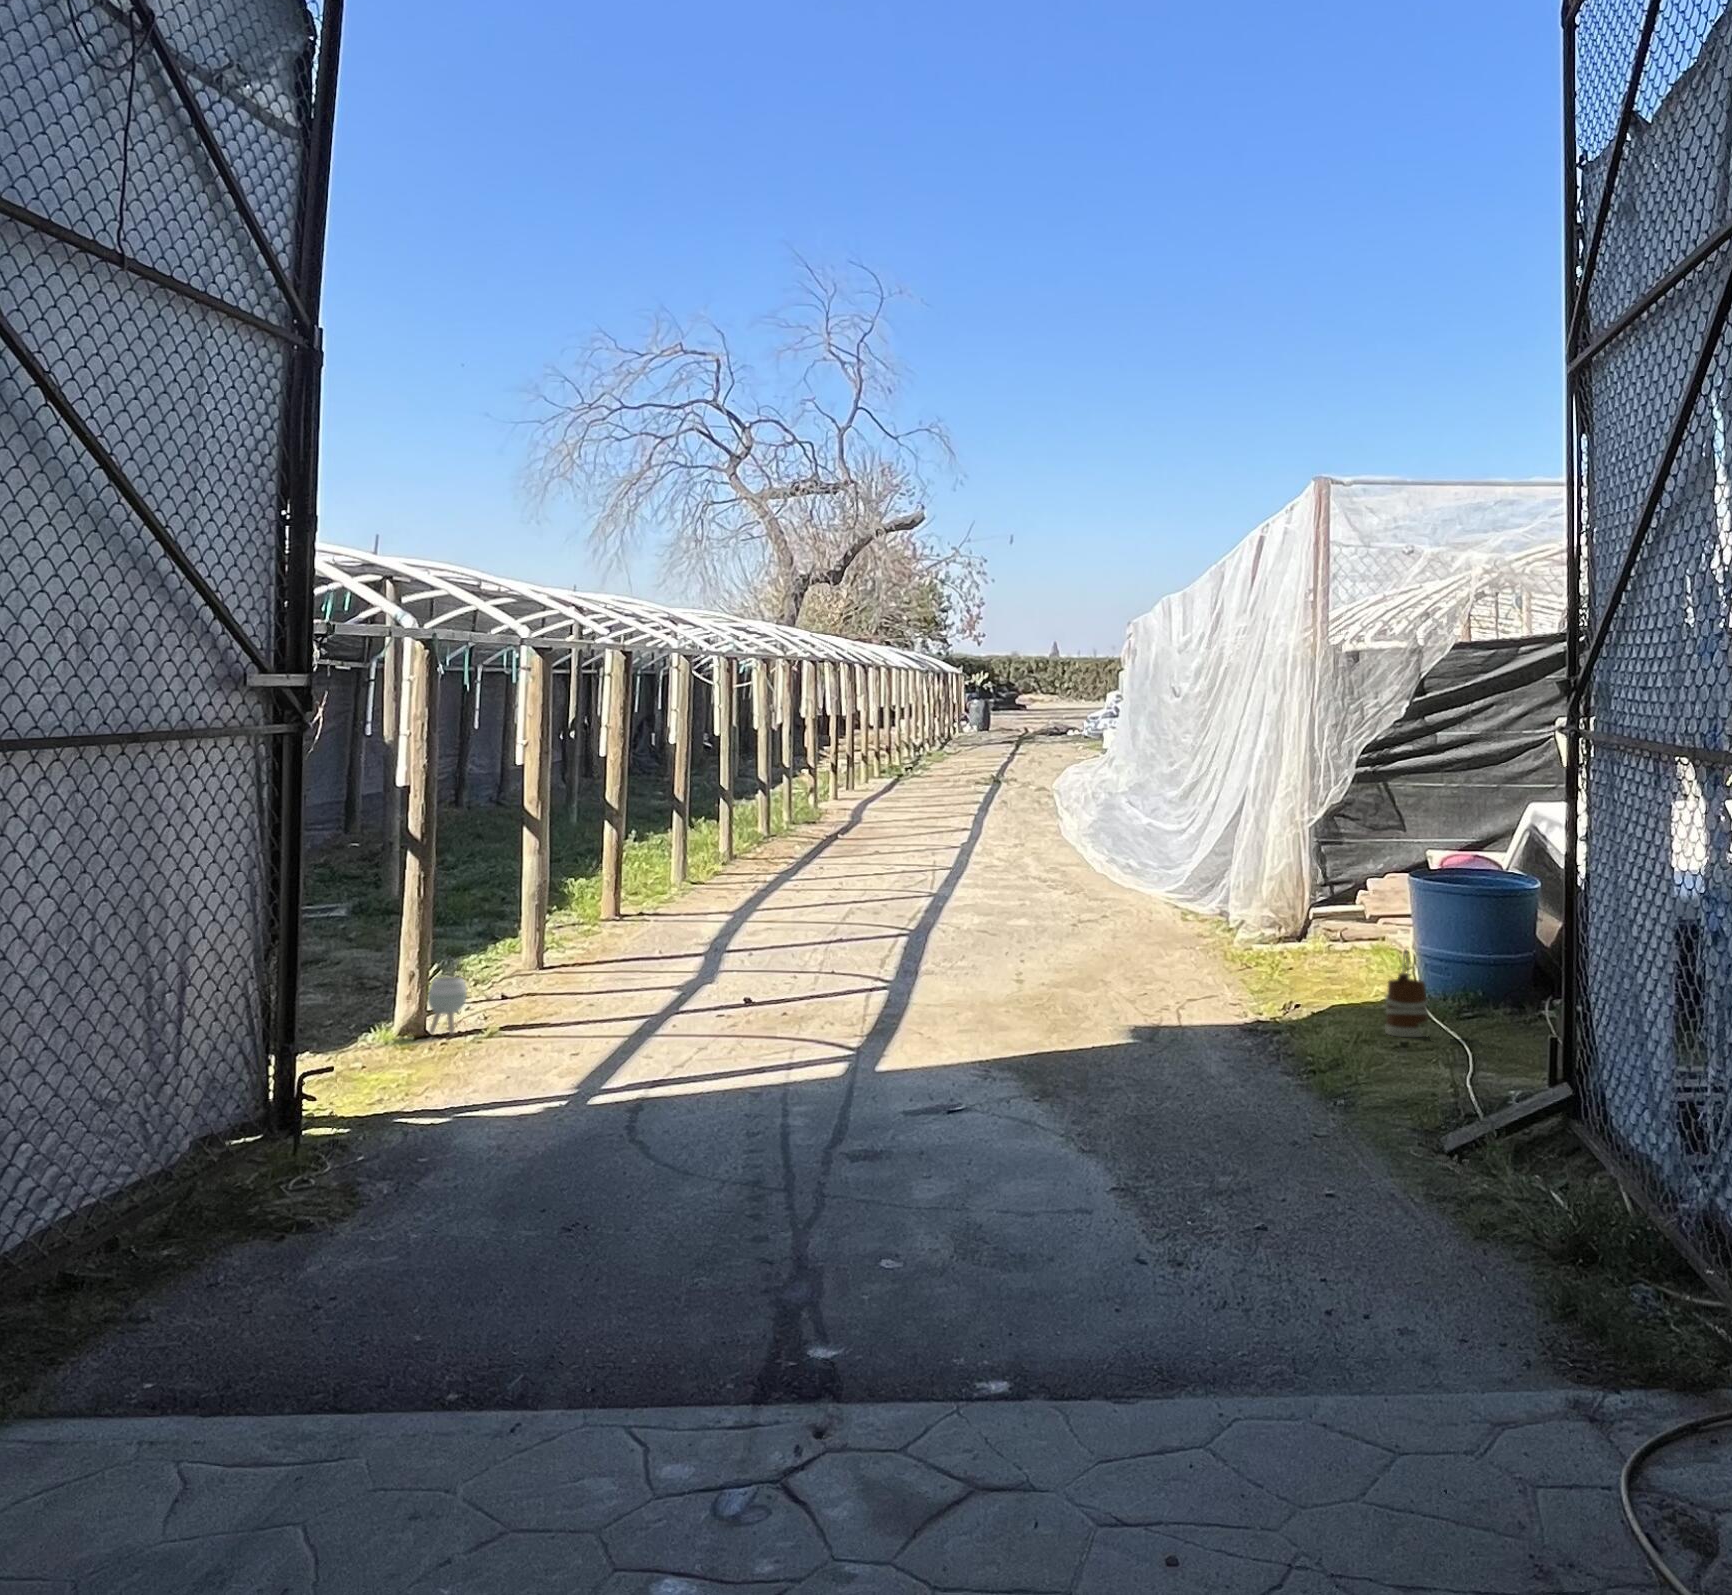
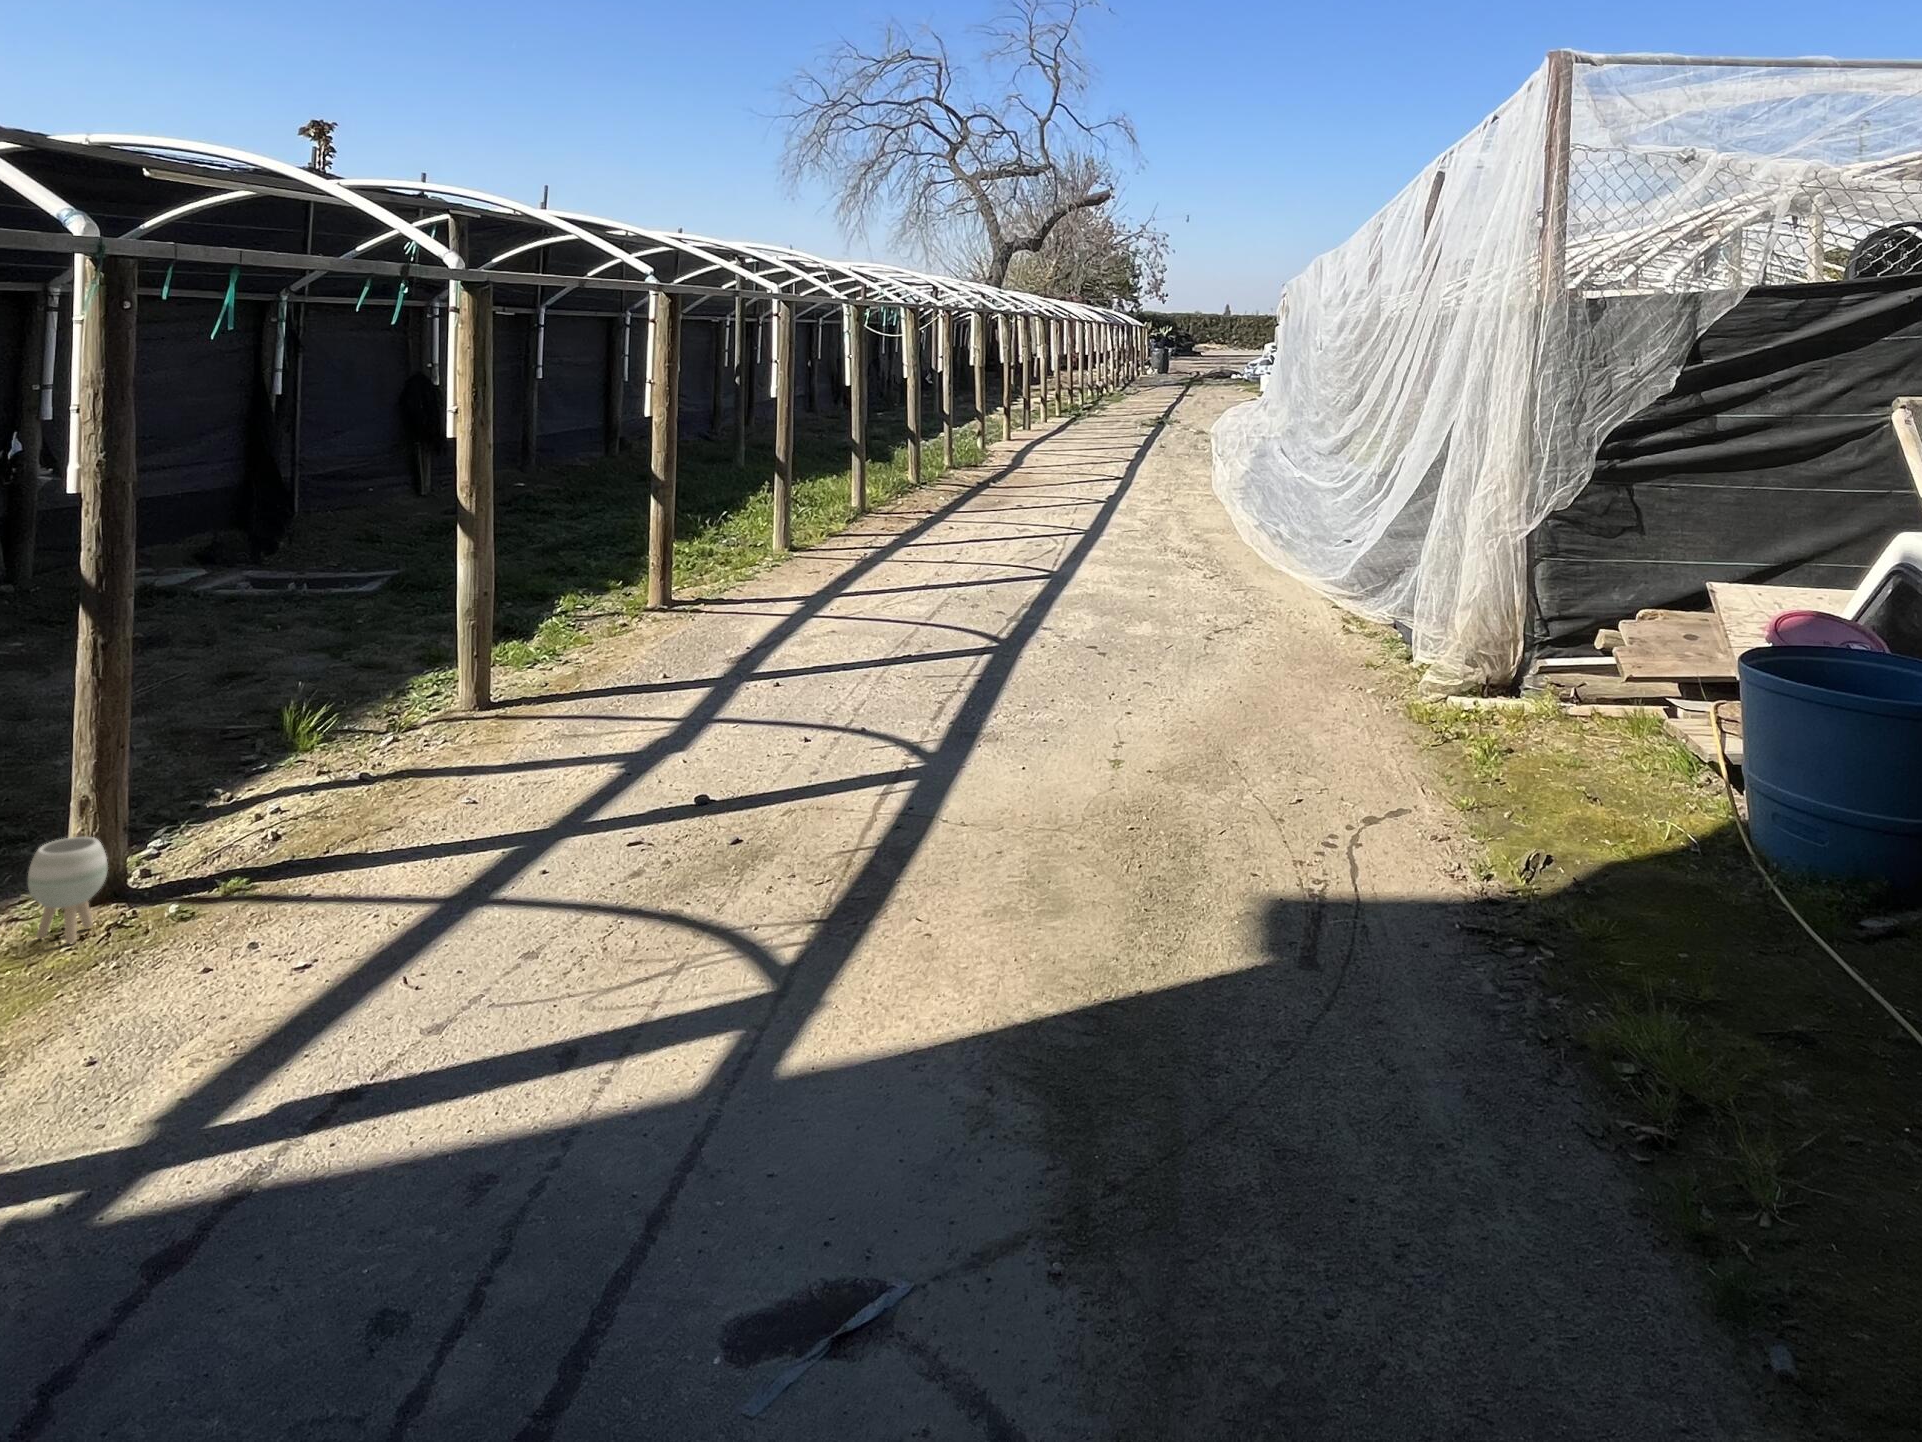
wooden bucket: present [1385,950,1428,1037] -> none [1785,857,1881,1033]

